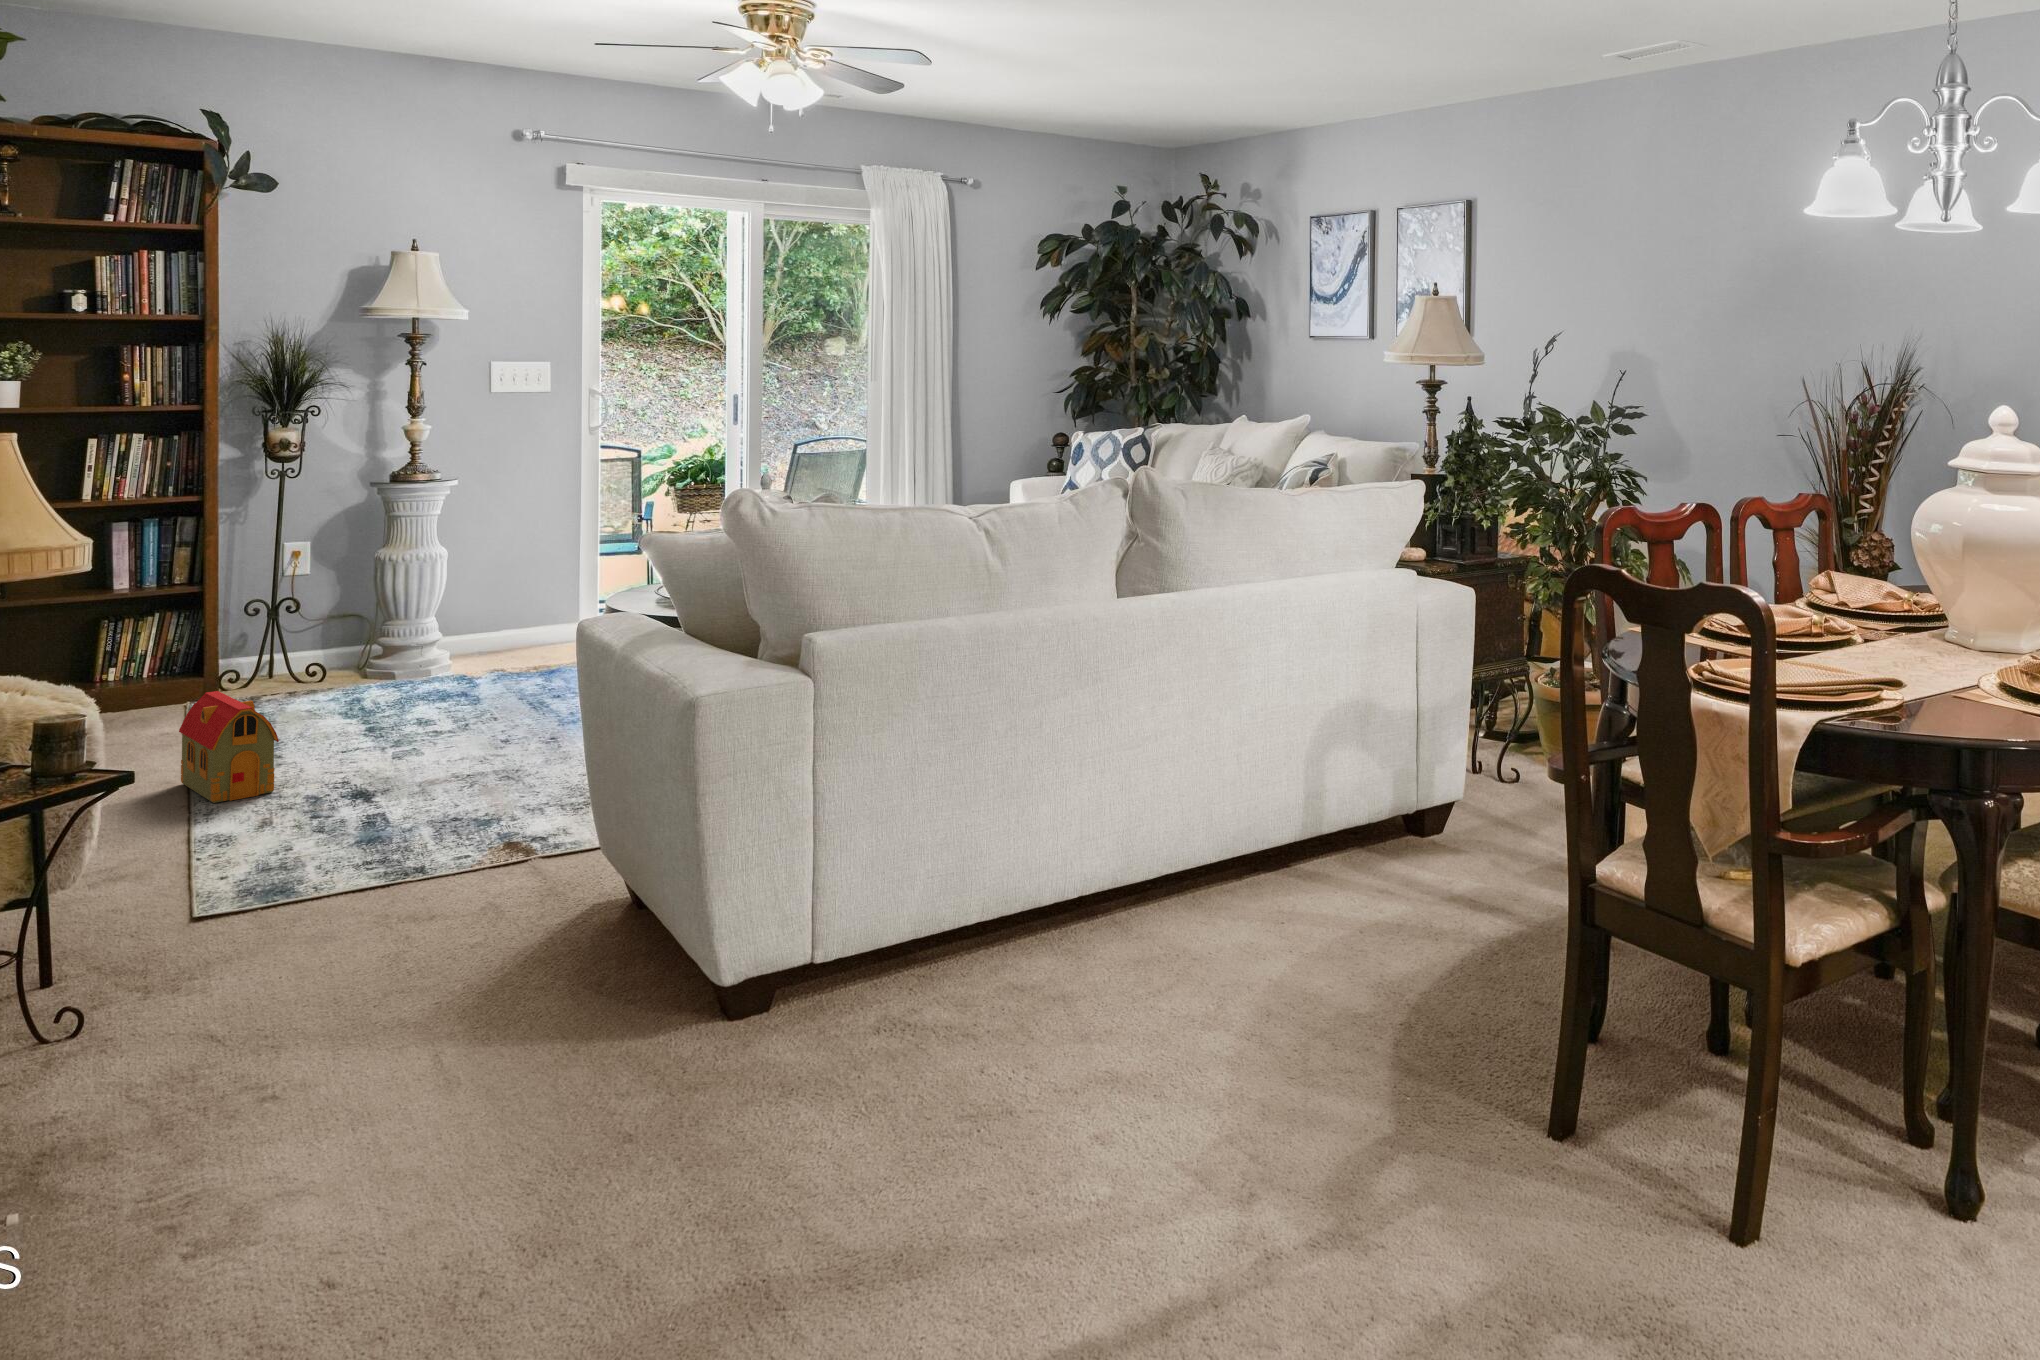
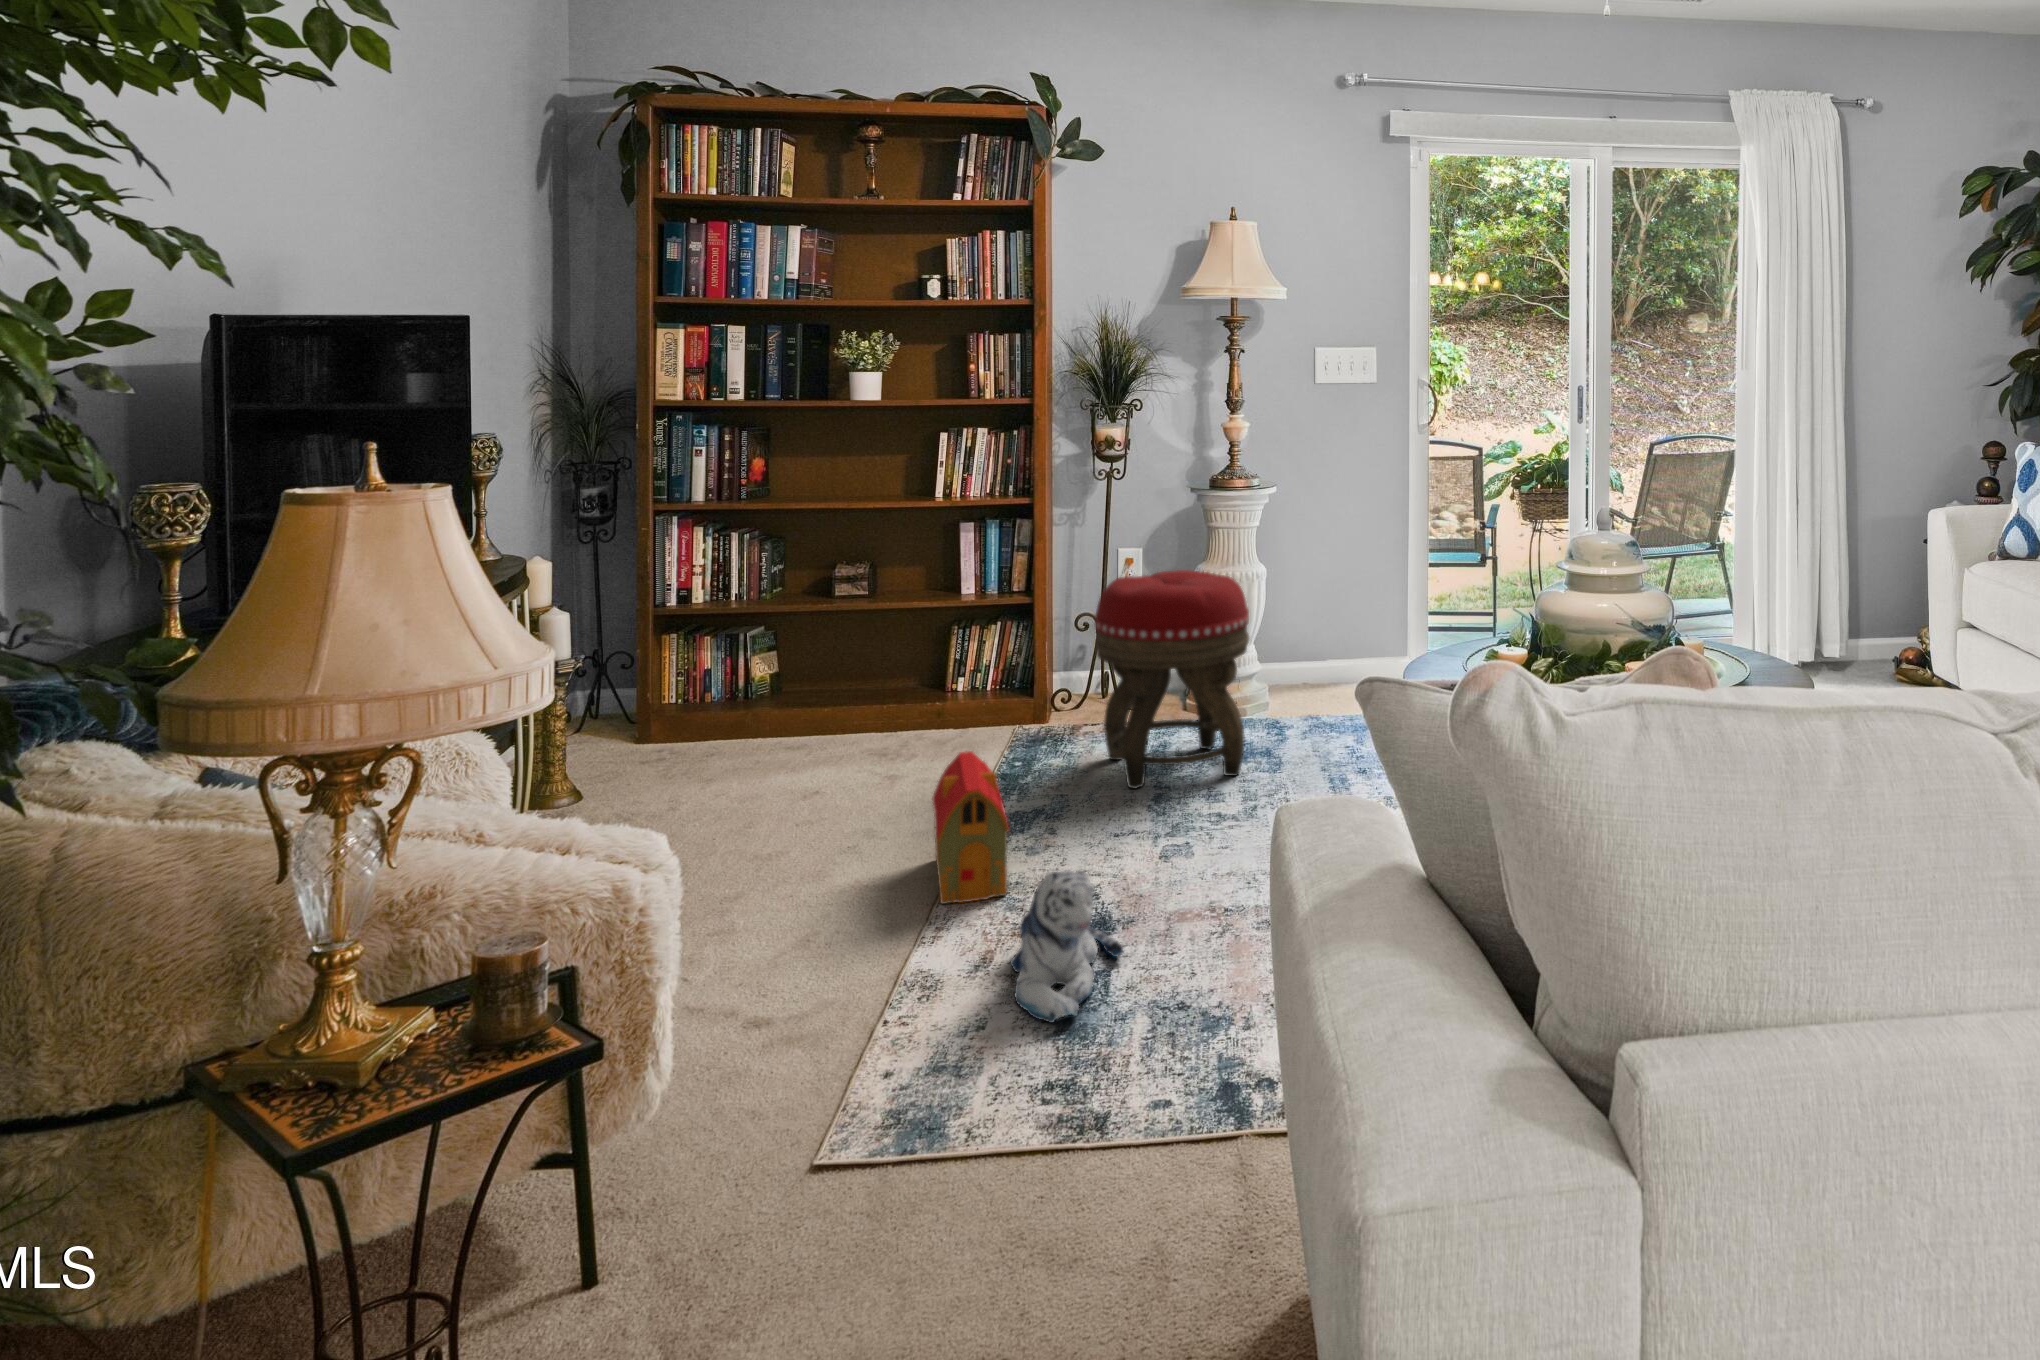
footstool: none [300,548,453,728] -> present [1095,570,1250,789]
plush toy: none [311,738,410,837] -> present [1010,871,1124,1023]

